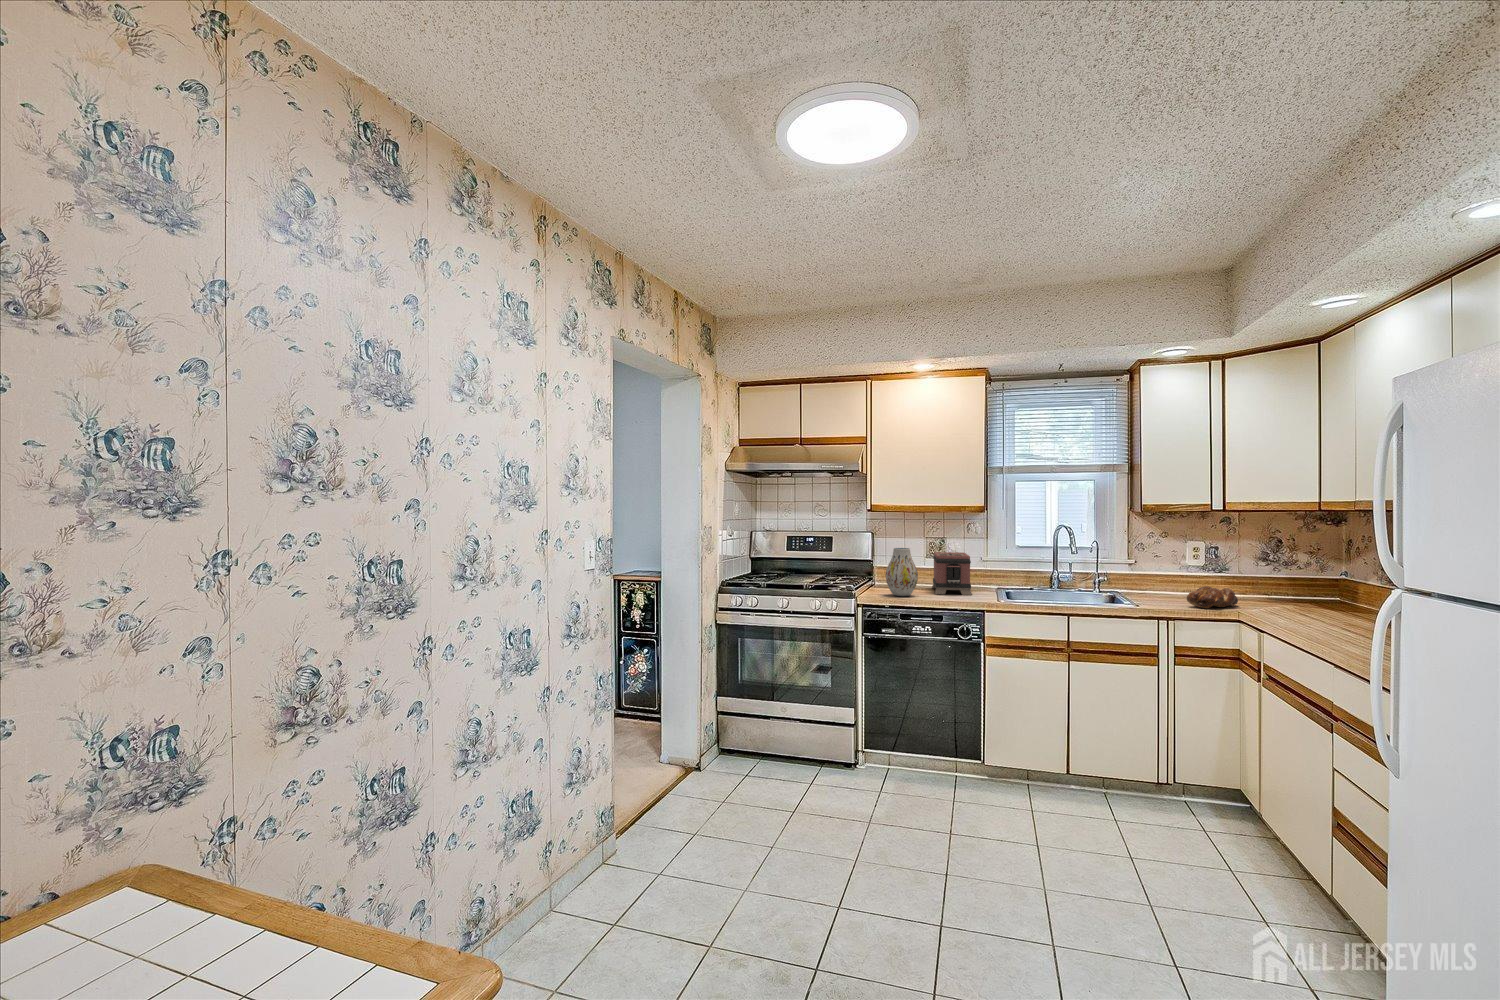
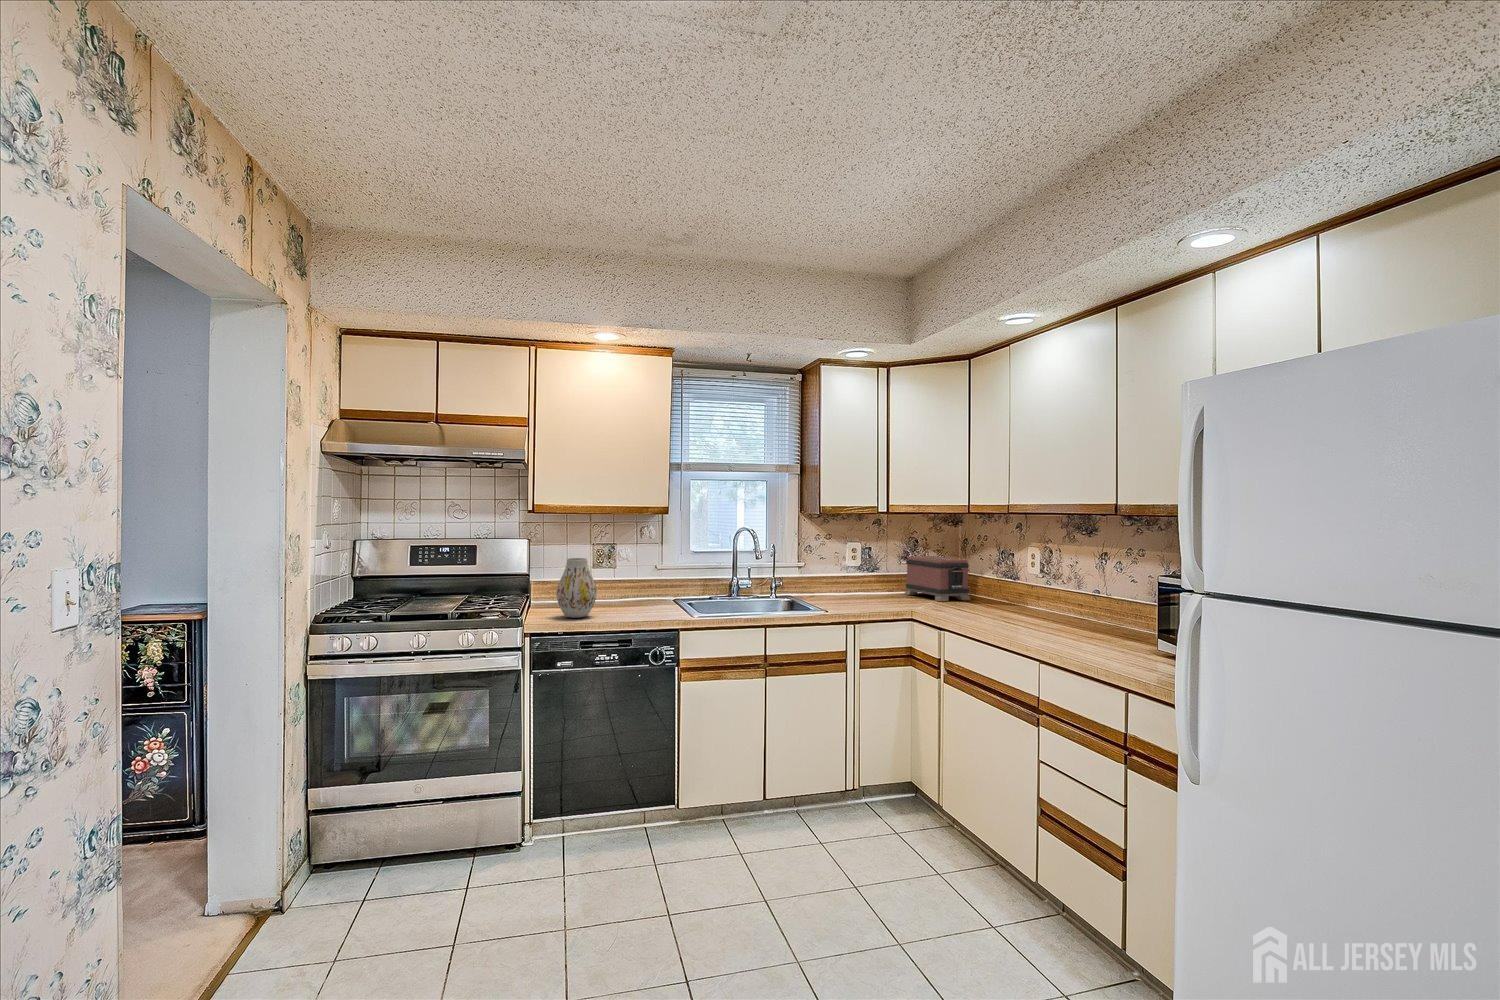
toaster: present [932,552,972,595] -> present [904,556,970,601]
bread loaf: present [1187,586,1238,608] -> none [864,587,901,609]

